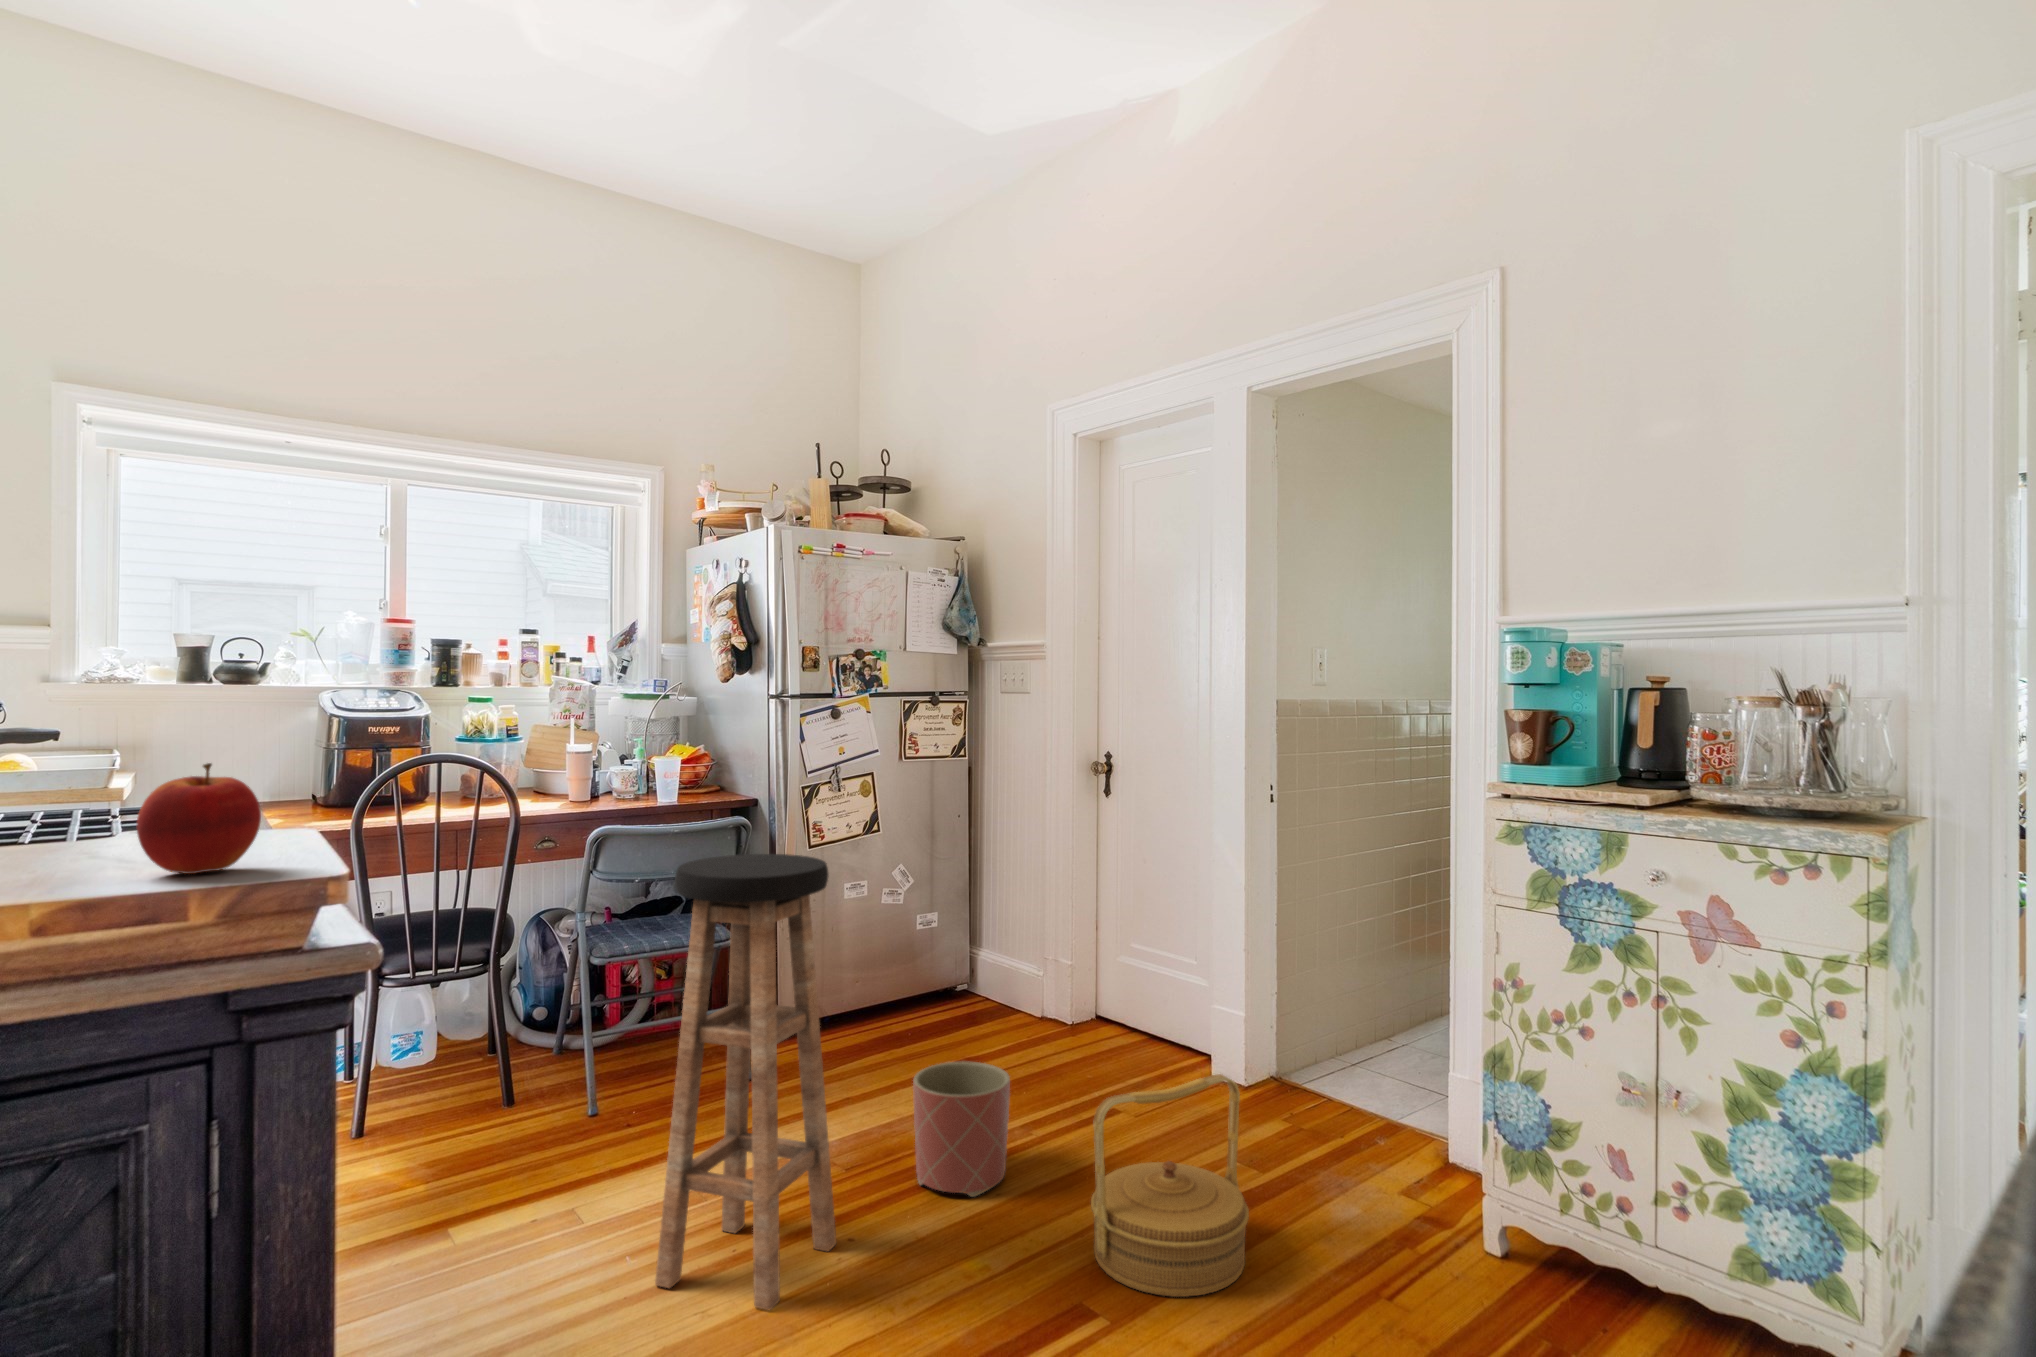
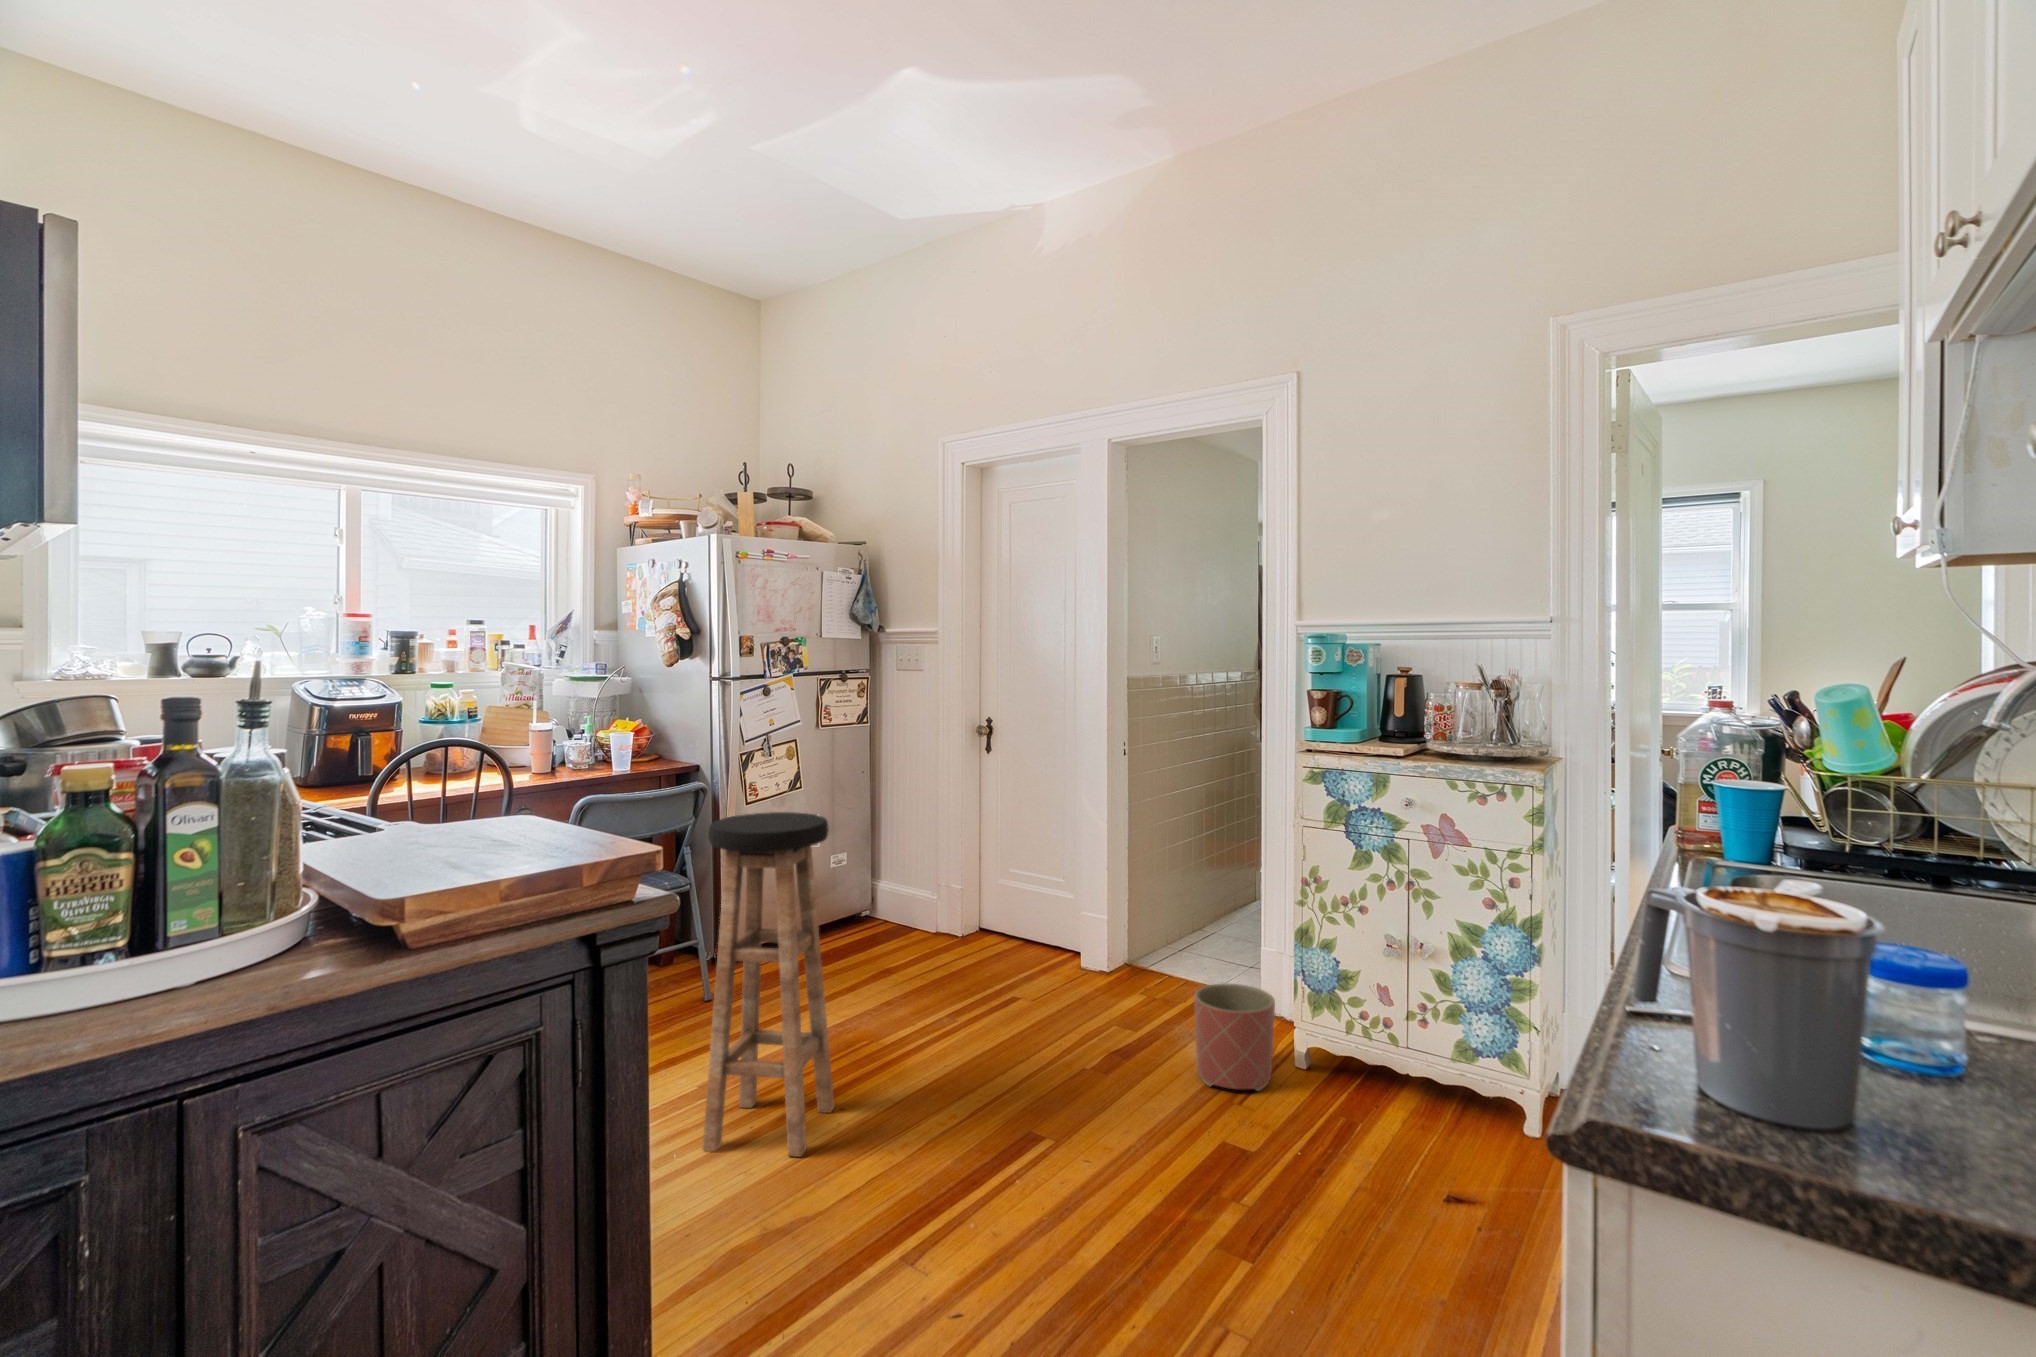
apple: present [137,763,261,874] -> none [499,770,578,849]
planter: present [913,1062,1010,1197] -> present [1194,984,1275,1091]
basket: present [1091,1074,1249,1297] -> none [1026,958,1140,1115]

